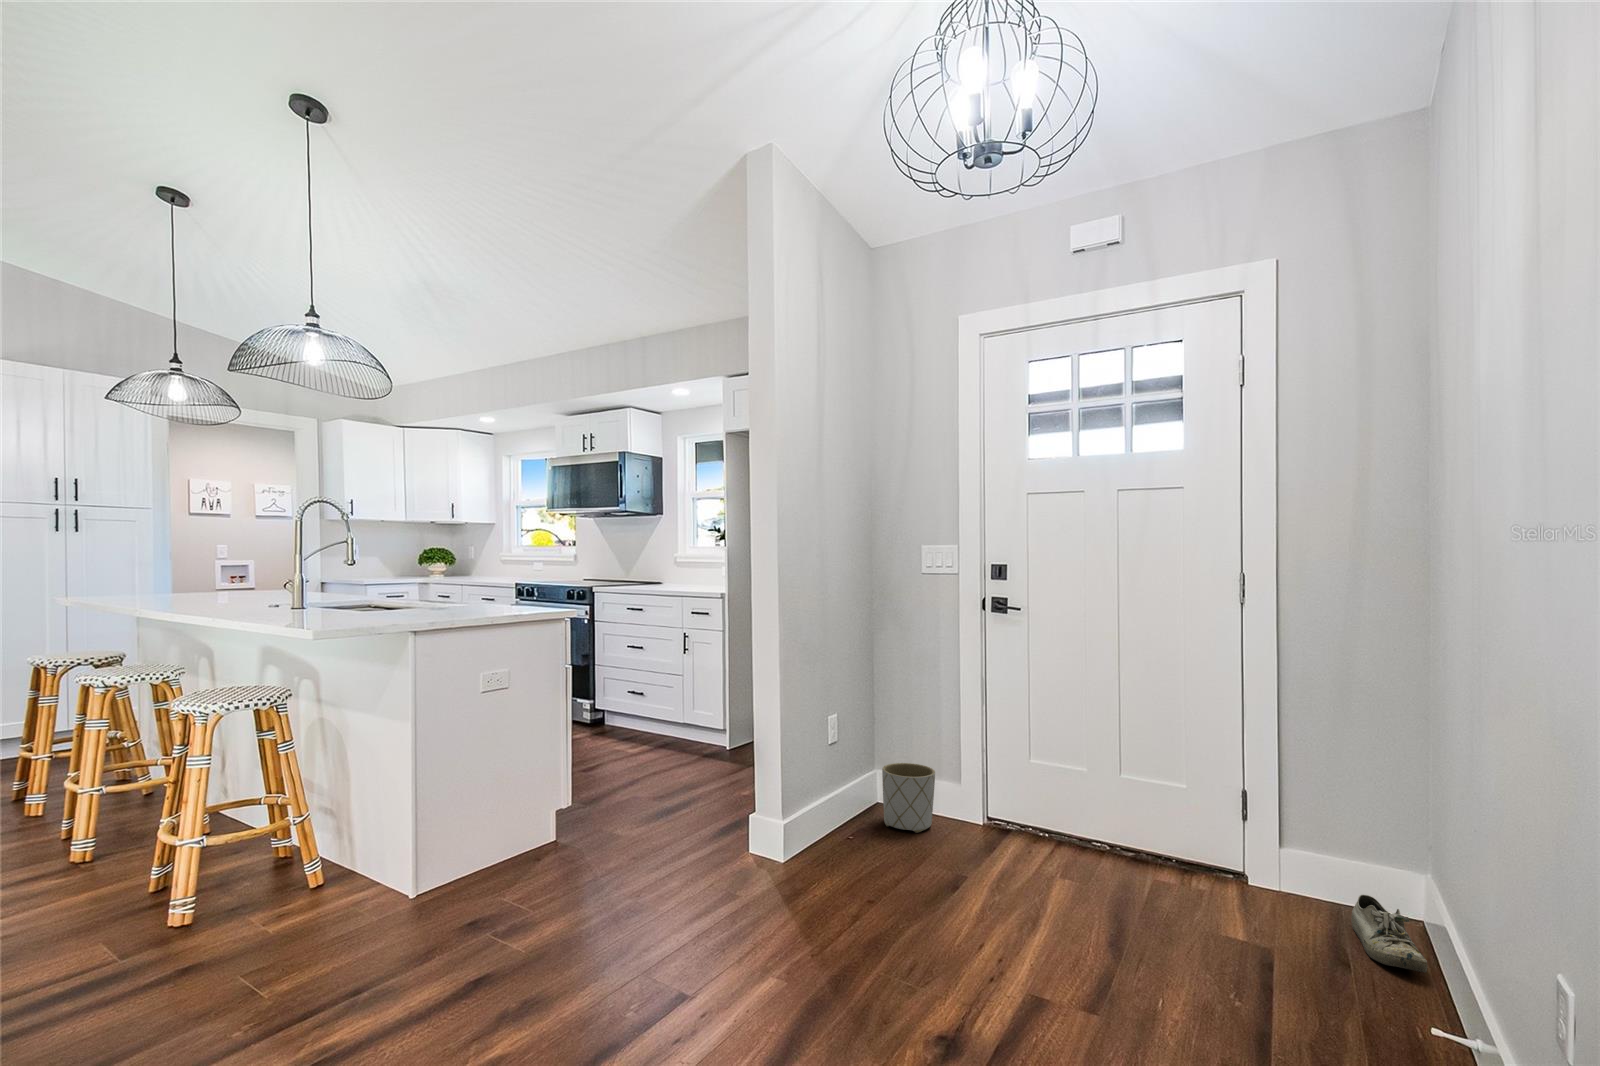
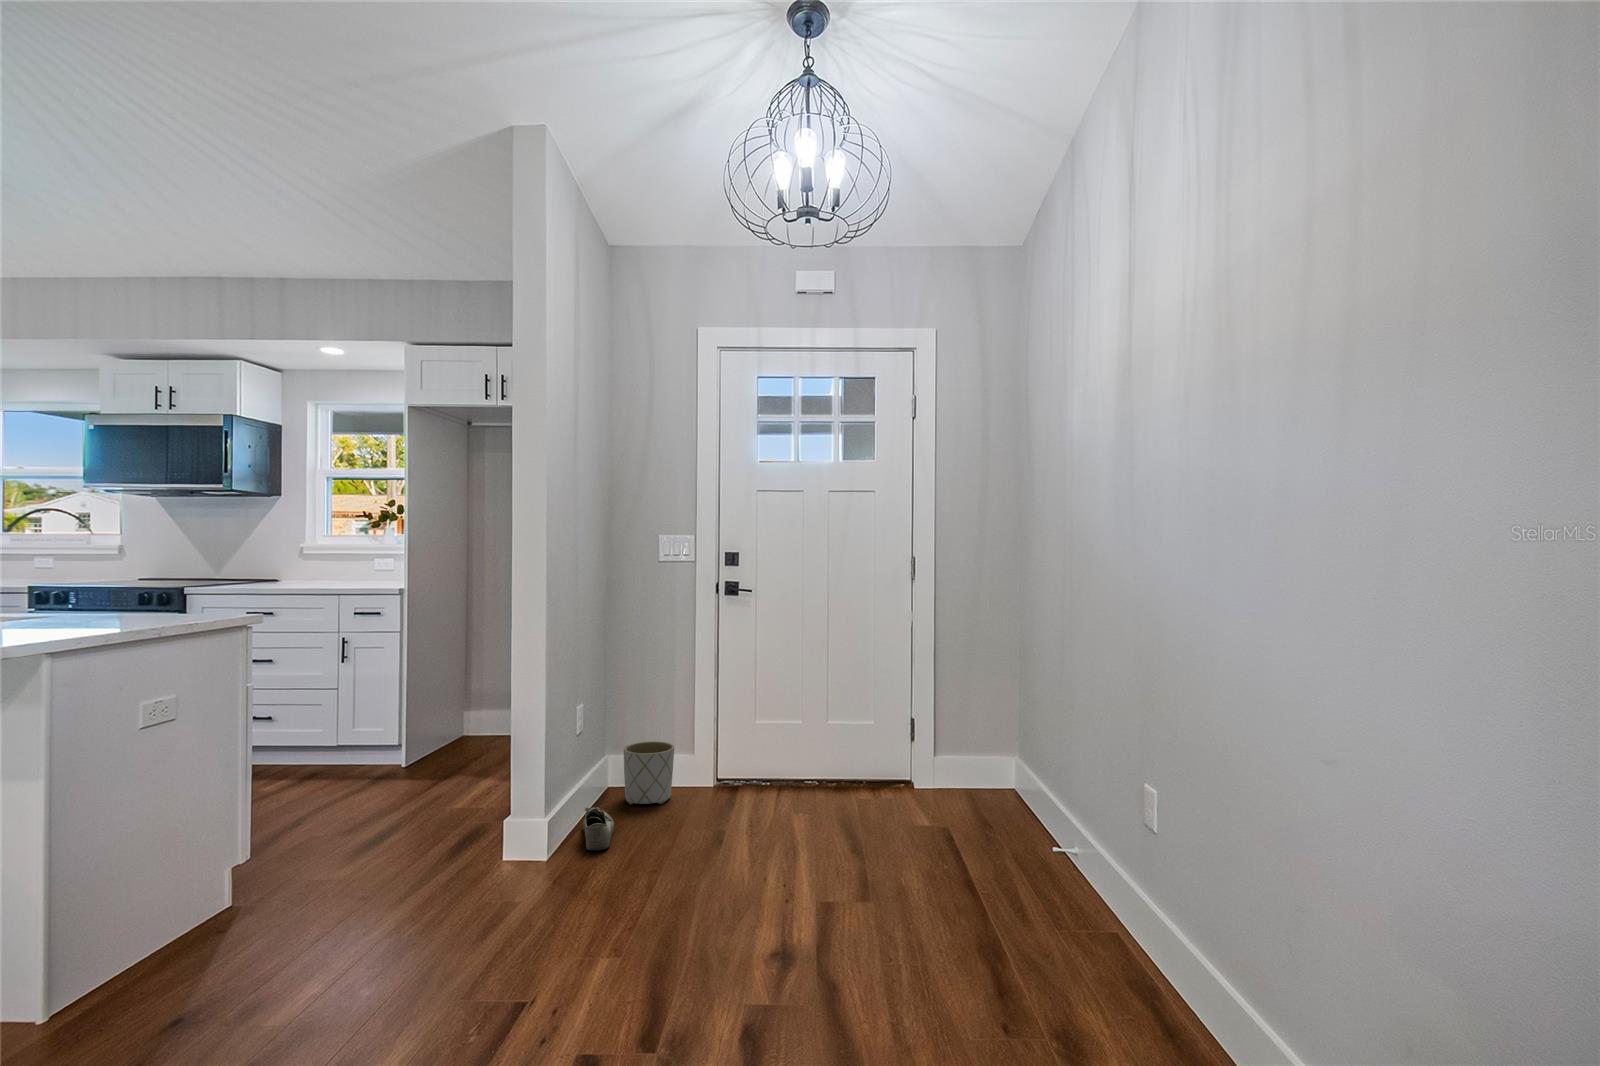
shoe: present [1351,895,1428,973] -> present [583,807,615,850]

